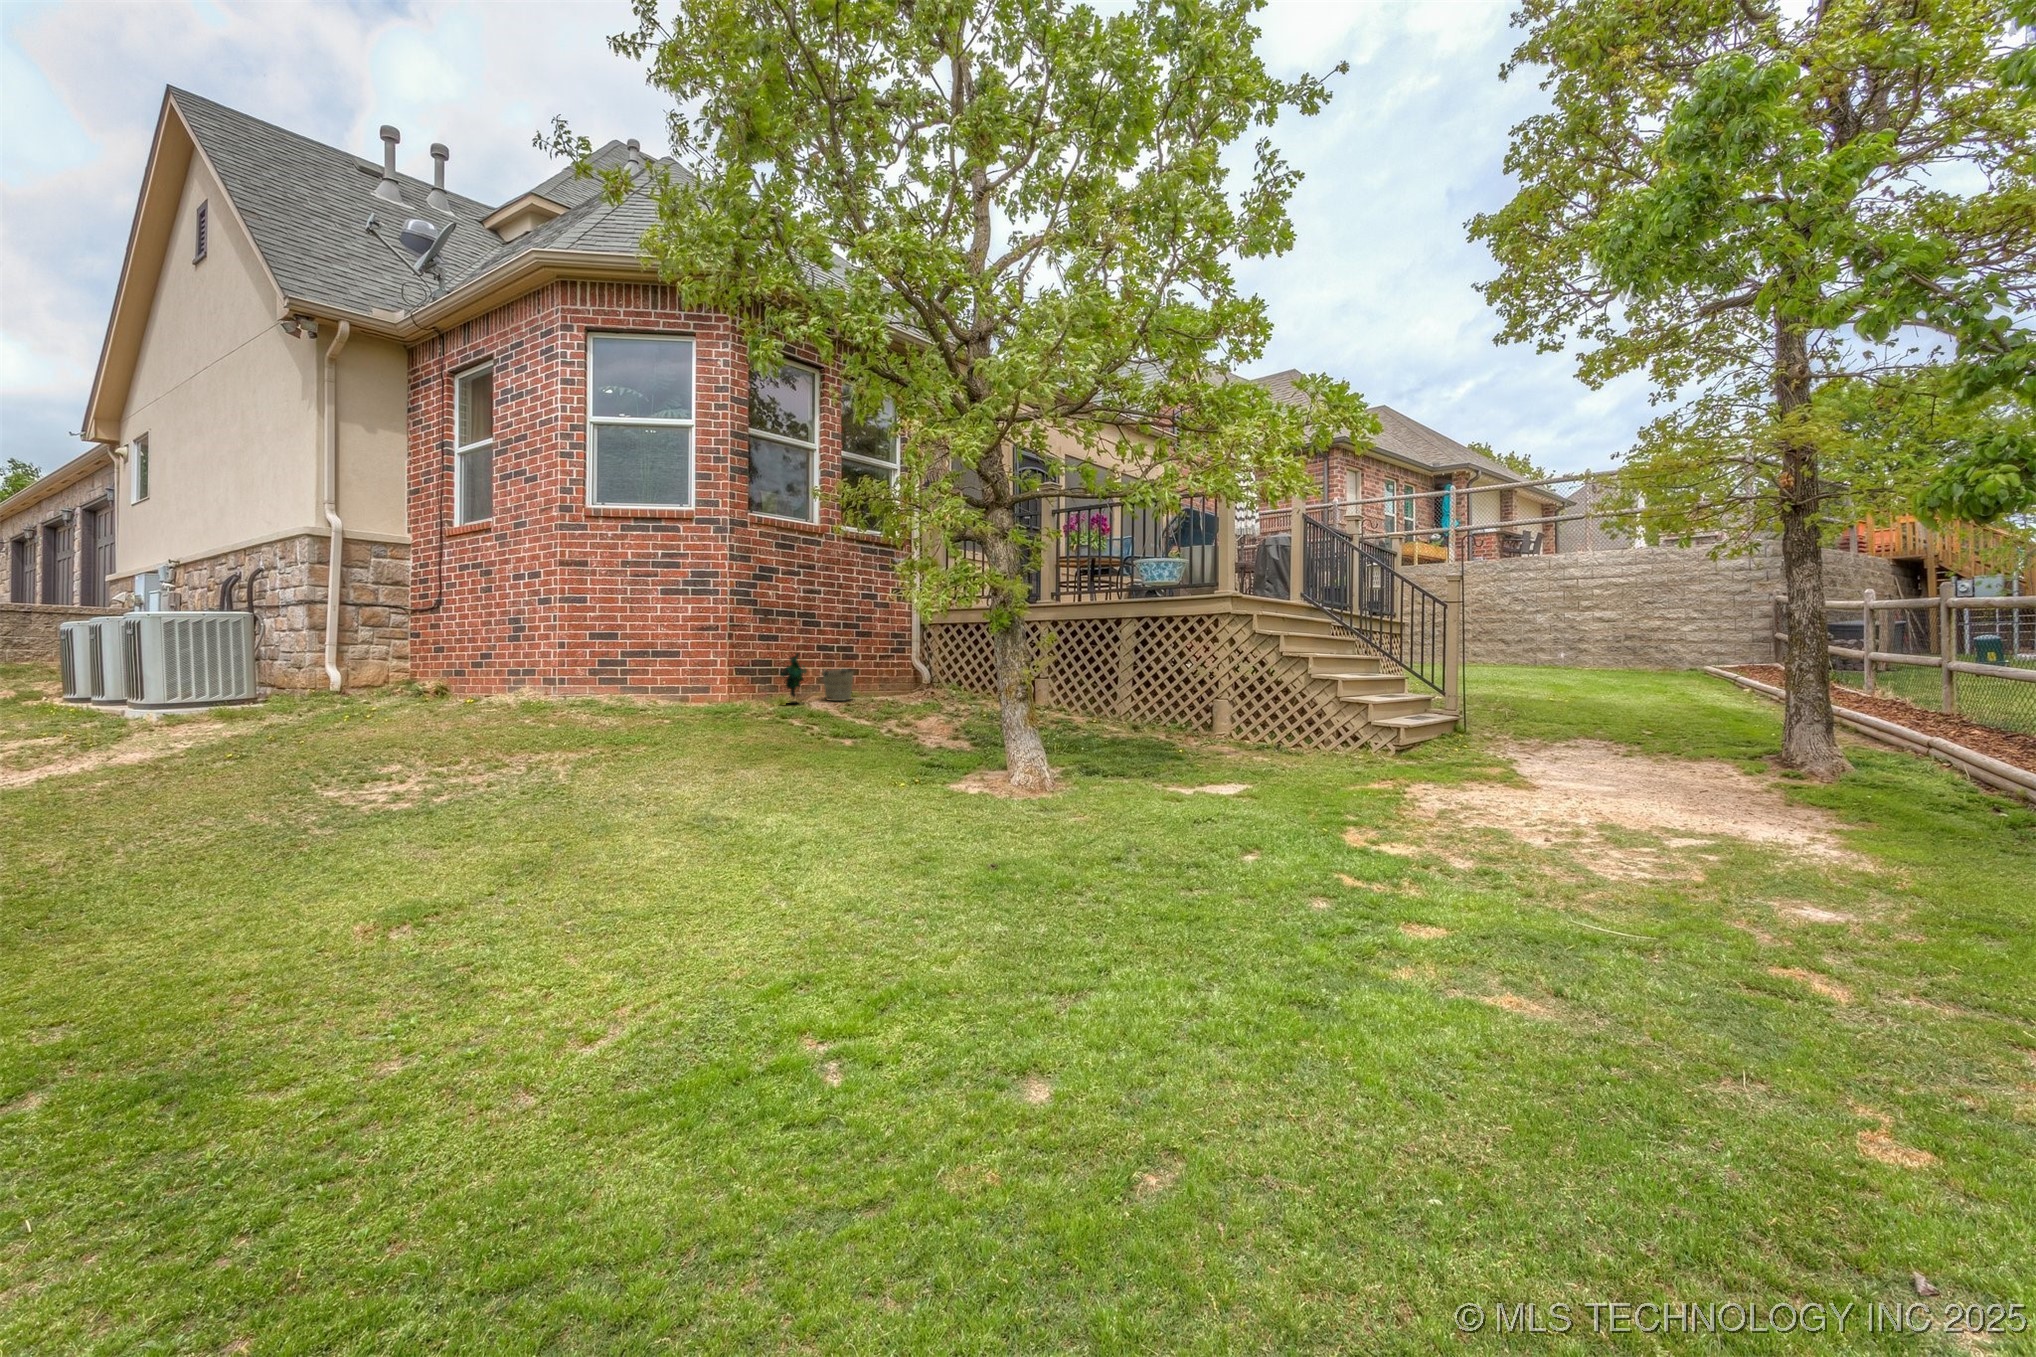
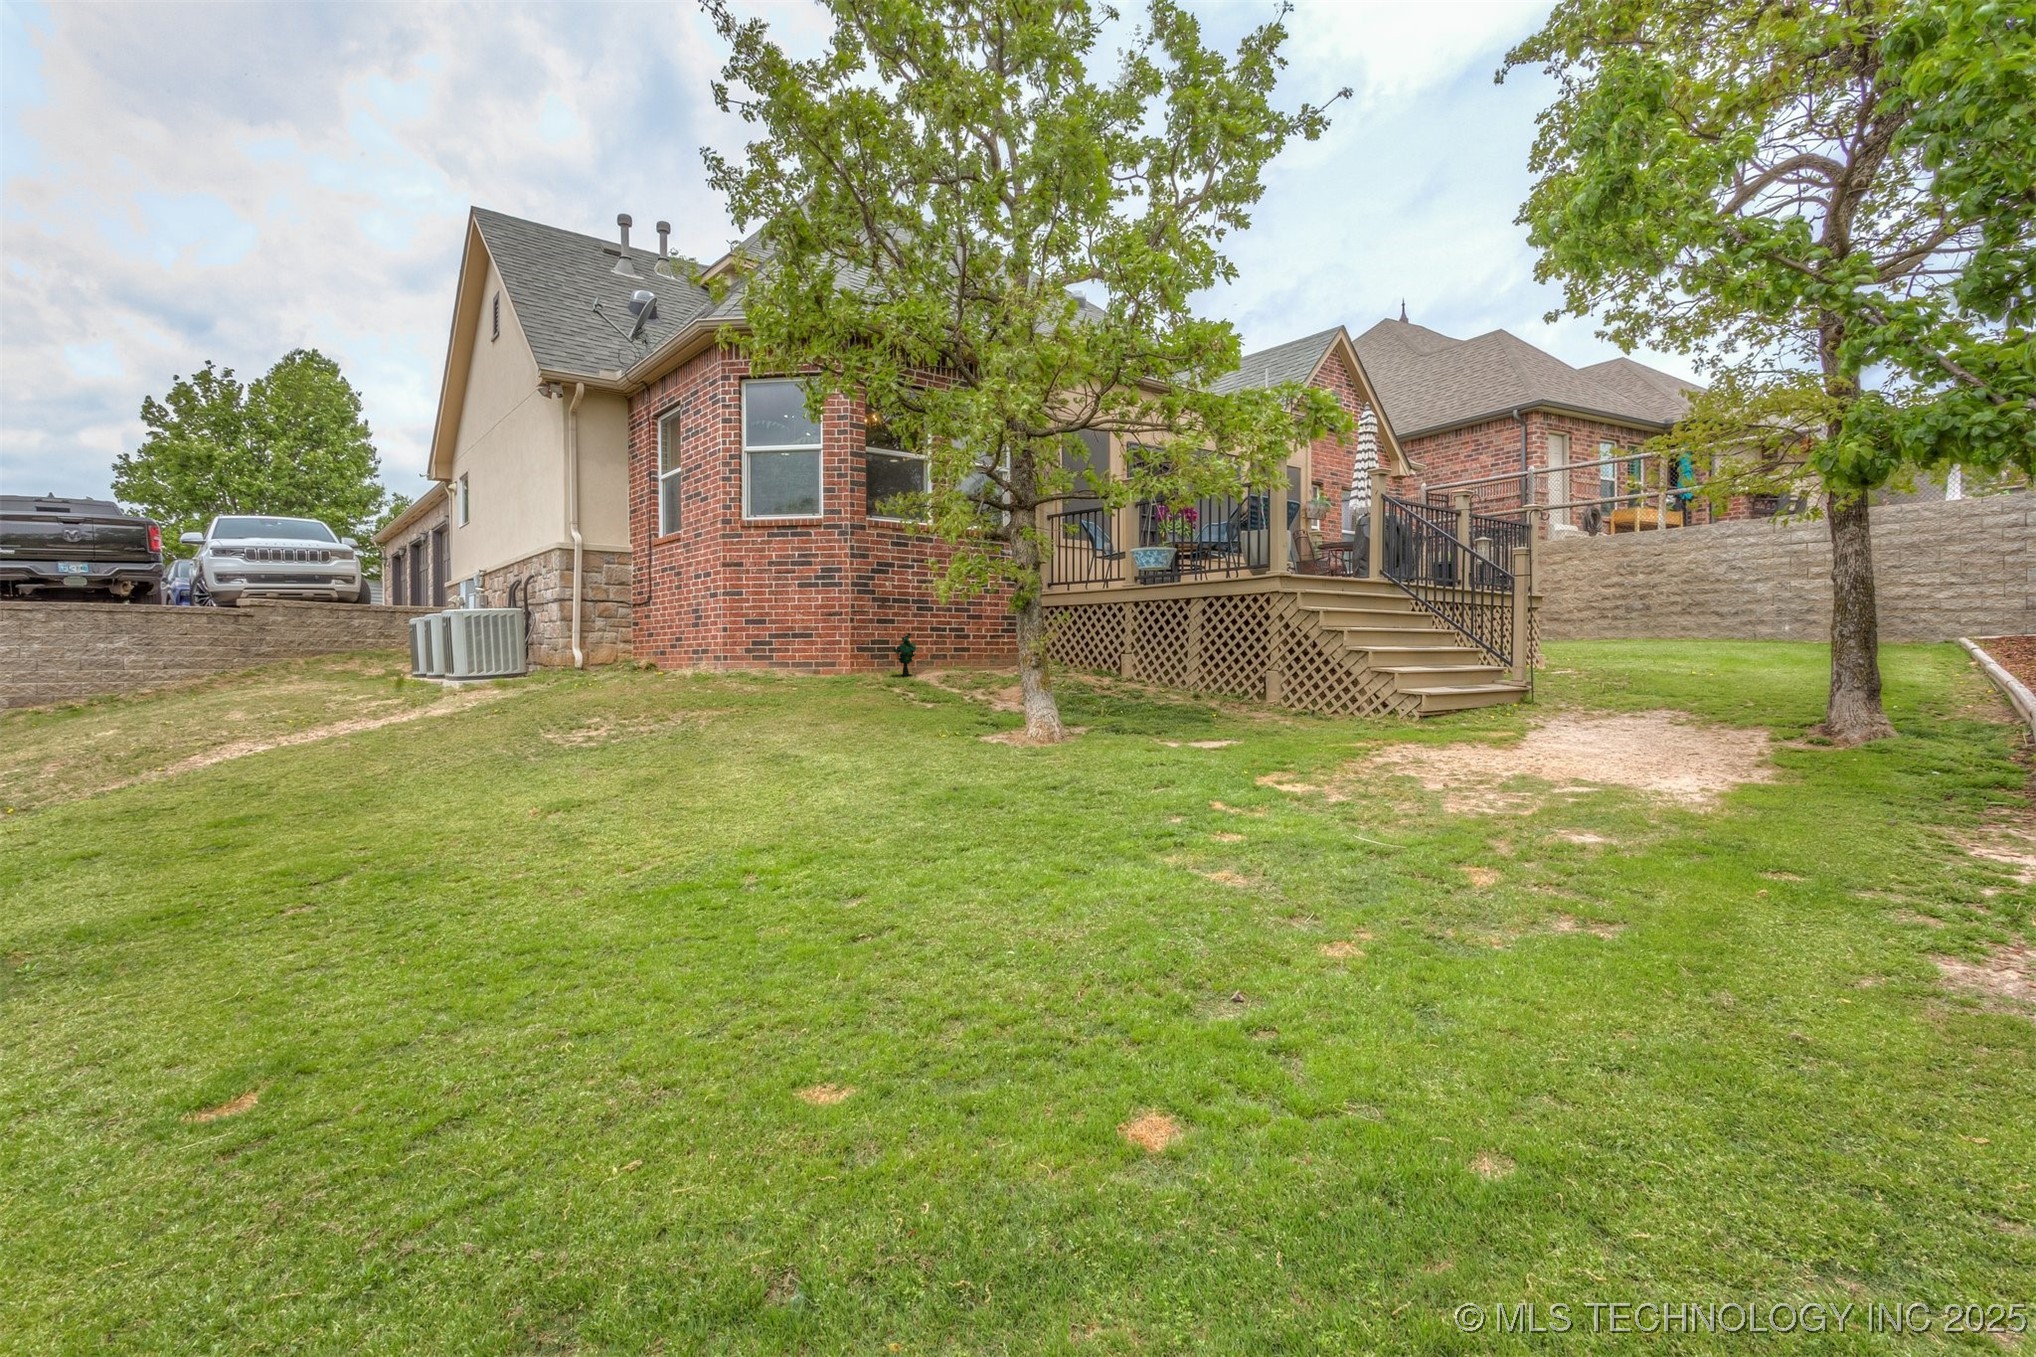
bucket: present [823,669,853,701] -> none [929,646,957,673]

